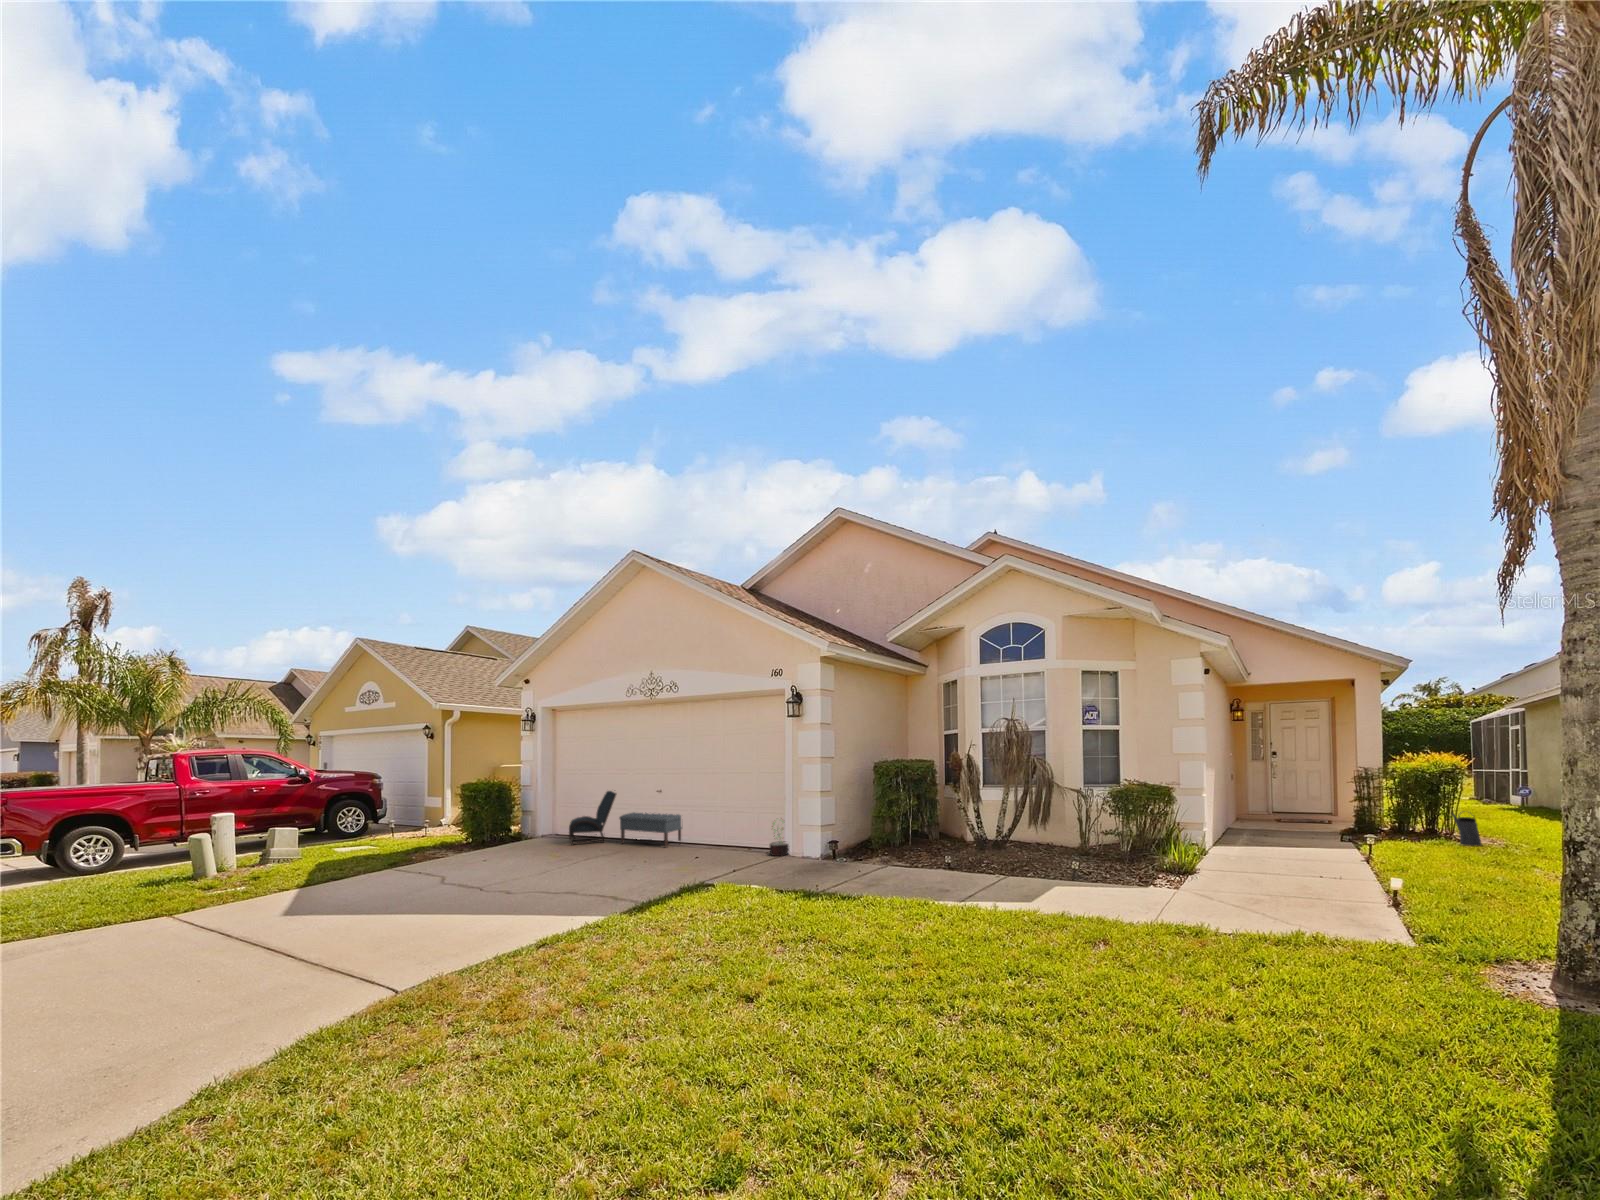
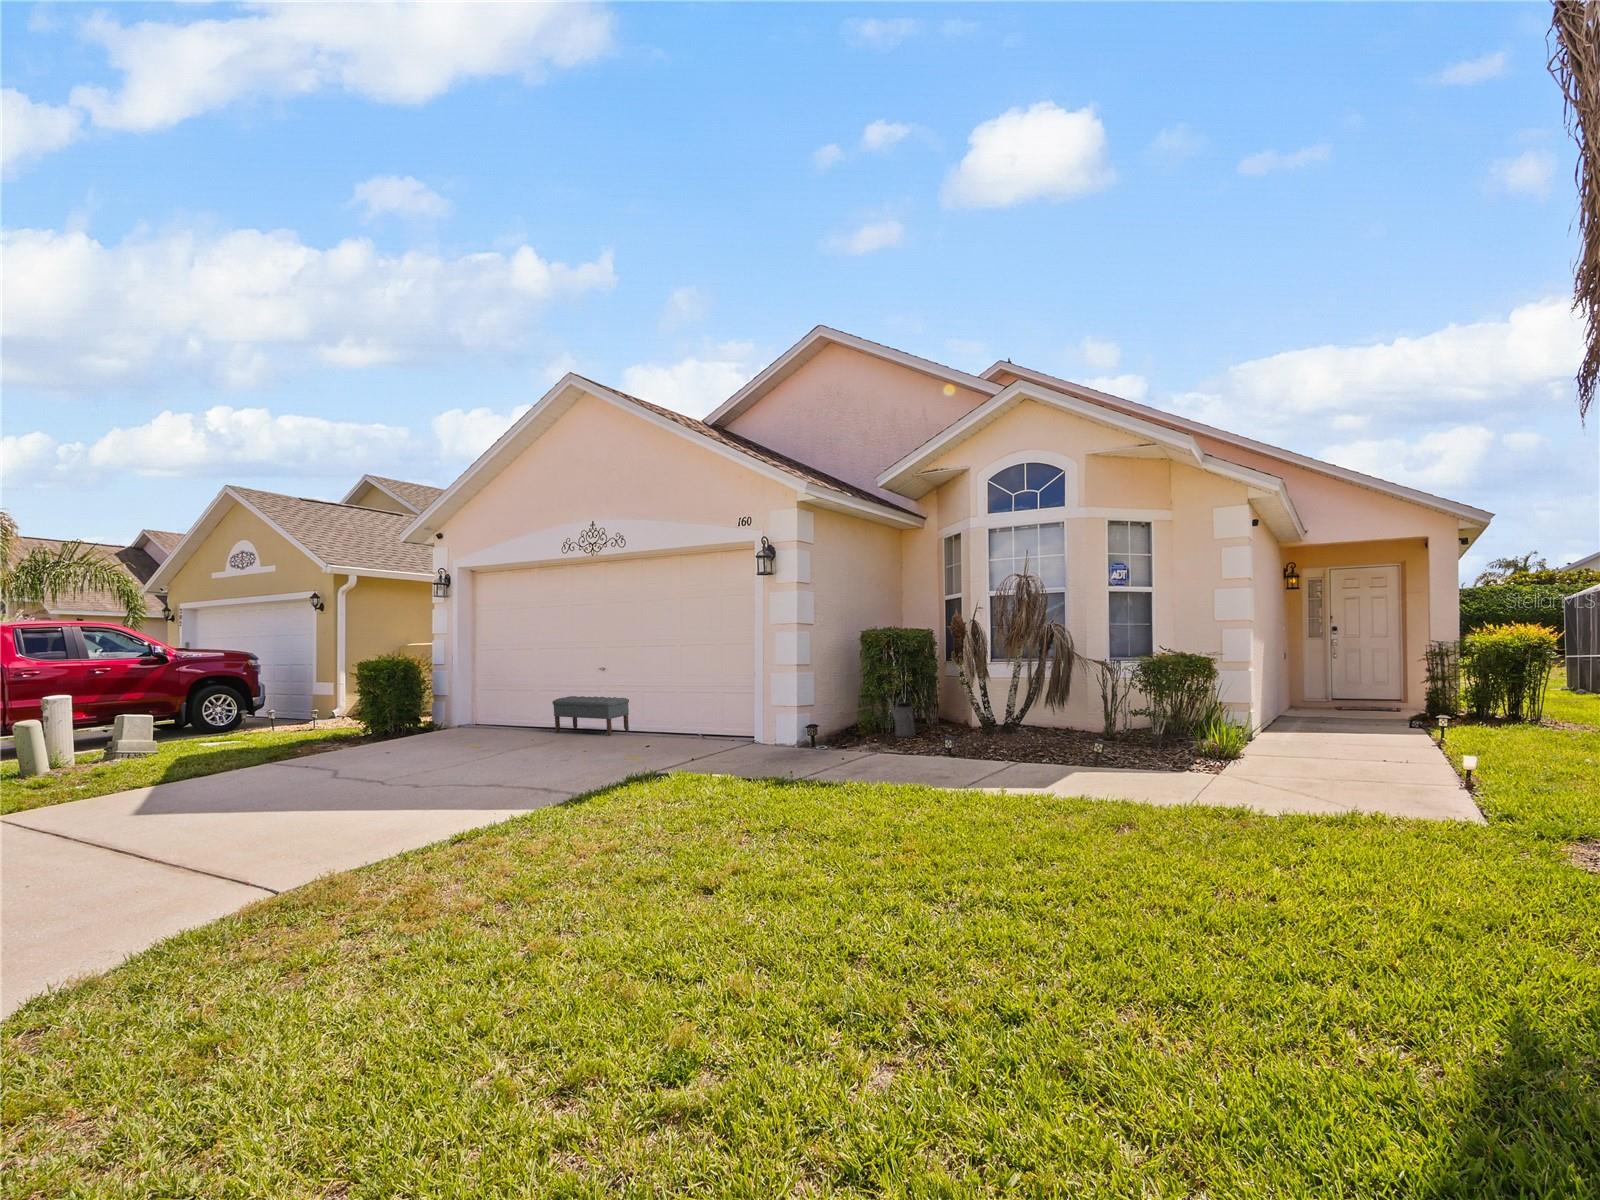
lounge chair: present [569,791,616,845] -> none [492,670,549,735]
watering can: present [1452,812,1482,846] -> present [888,696,915,737]
decorative plant: present [770,819,789,856] -> none [732,699,756,742]

